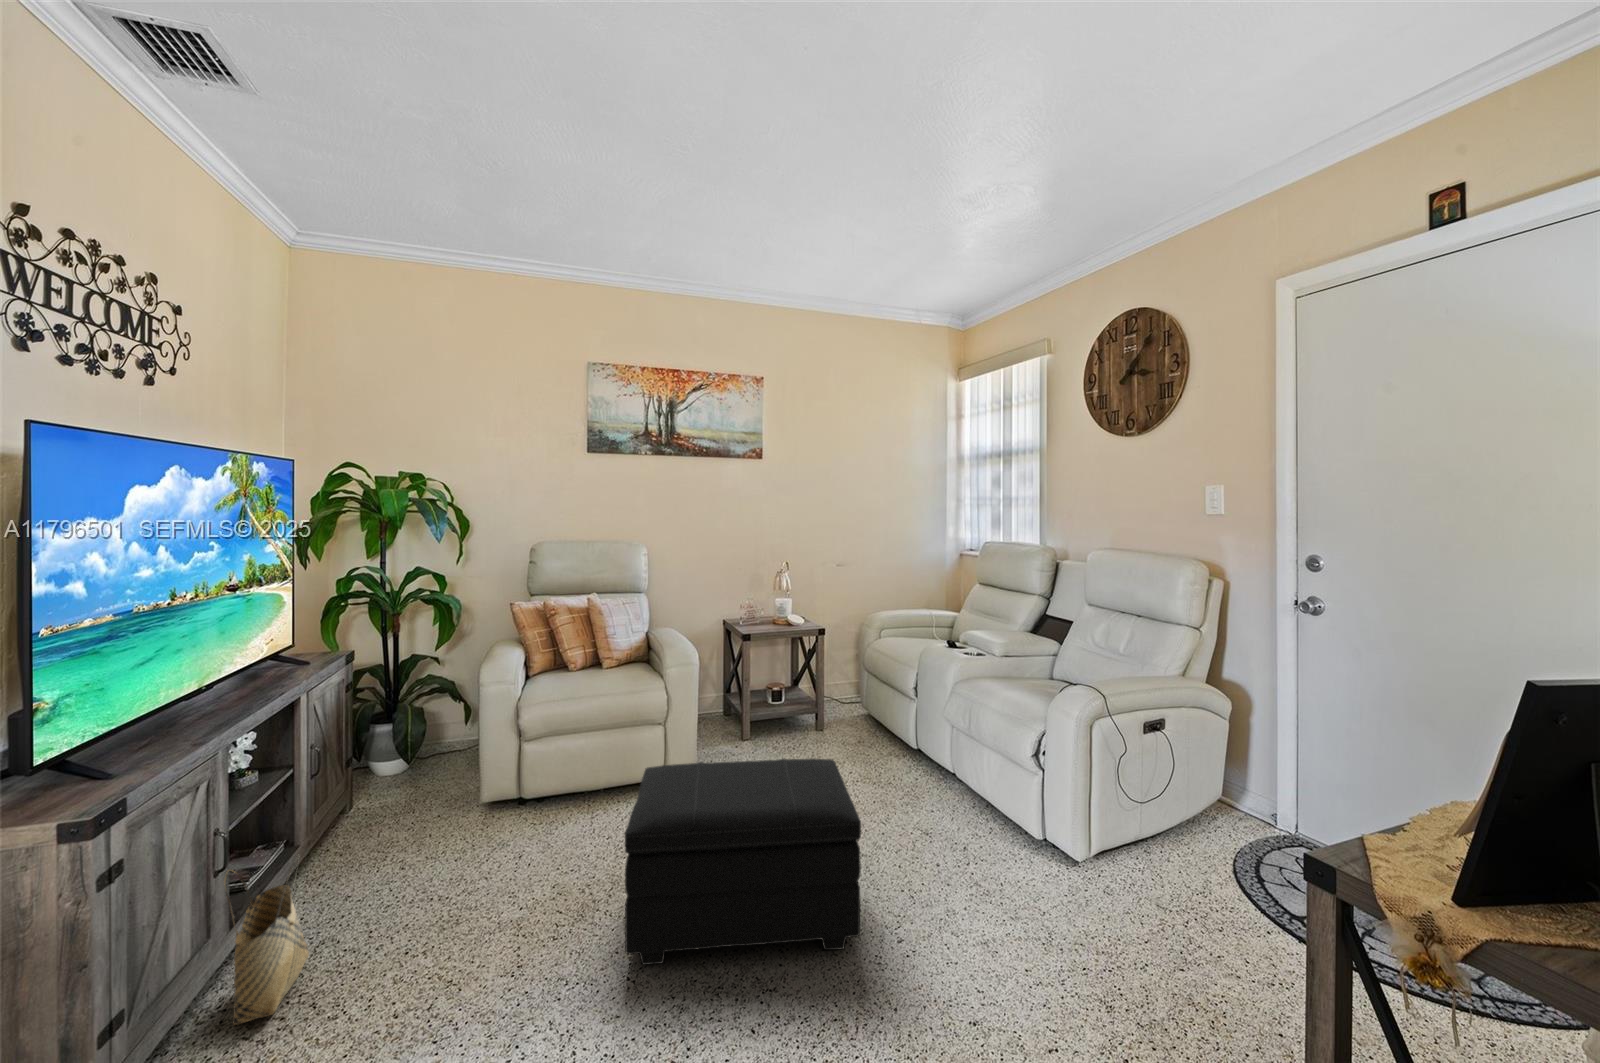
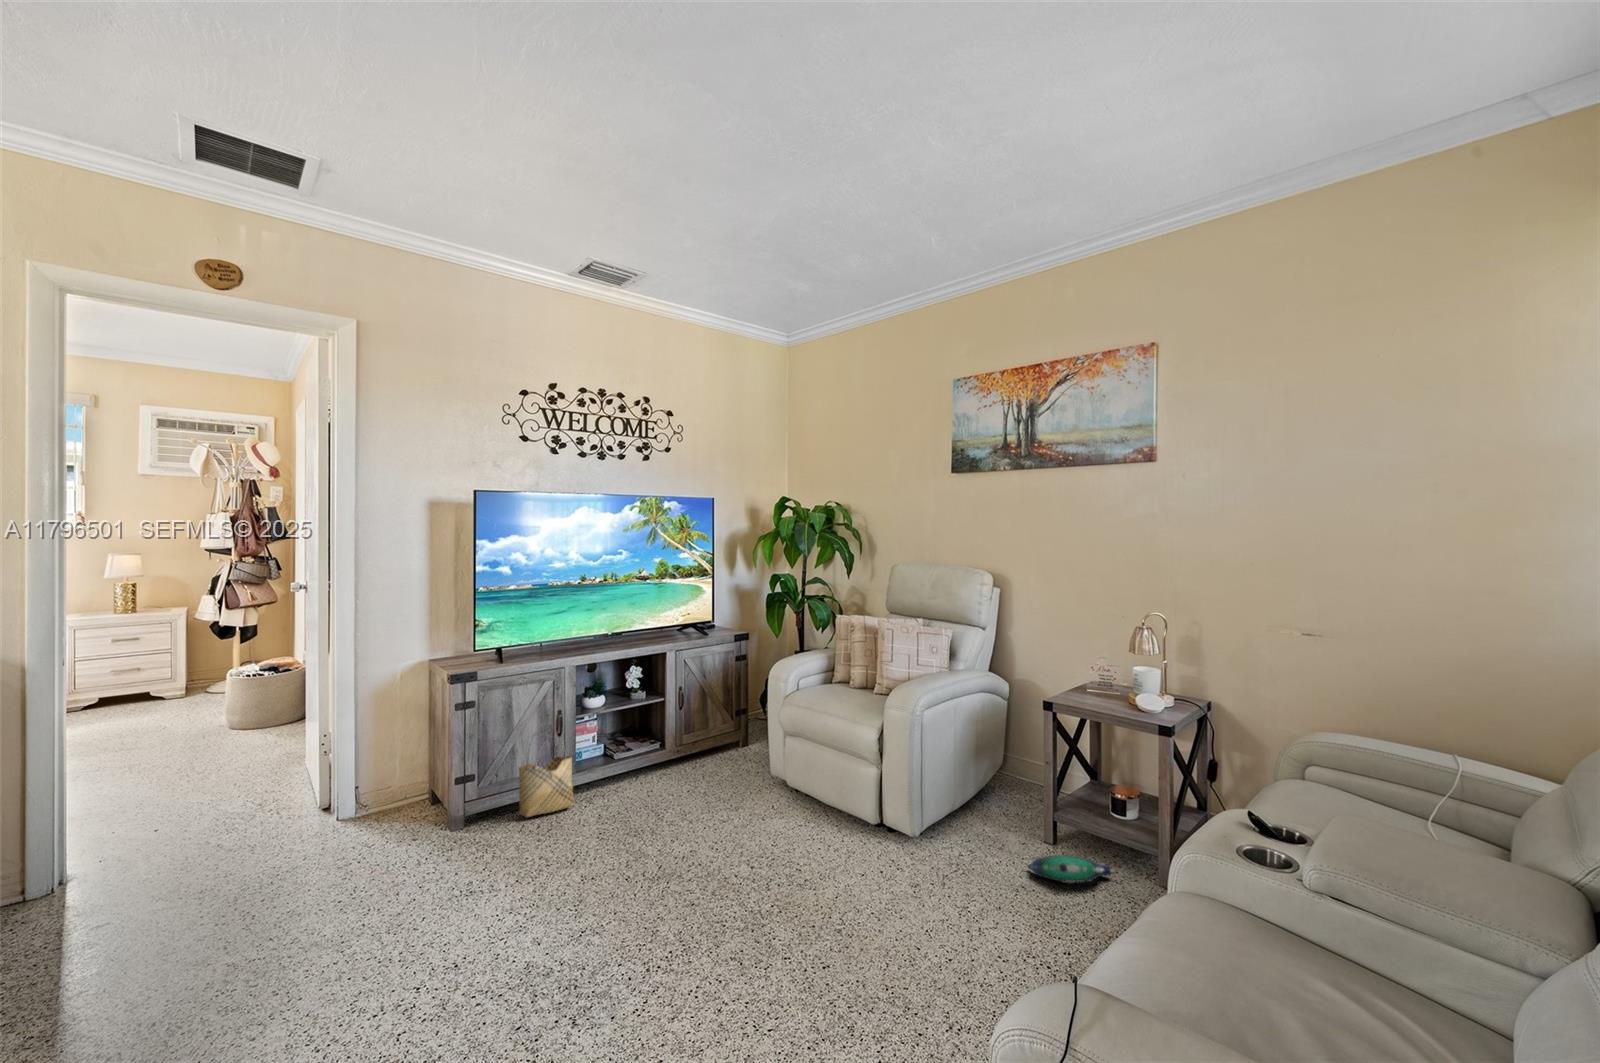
plush toy: none [774,727,813,751] -> present [1027,855,1112,881]
footstool: present [625,758,861,965] -> none [580,768,791,1001]

